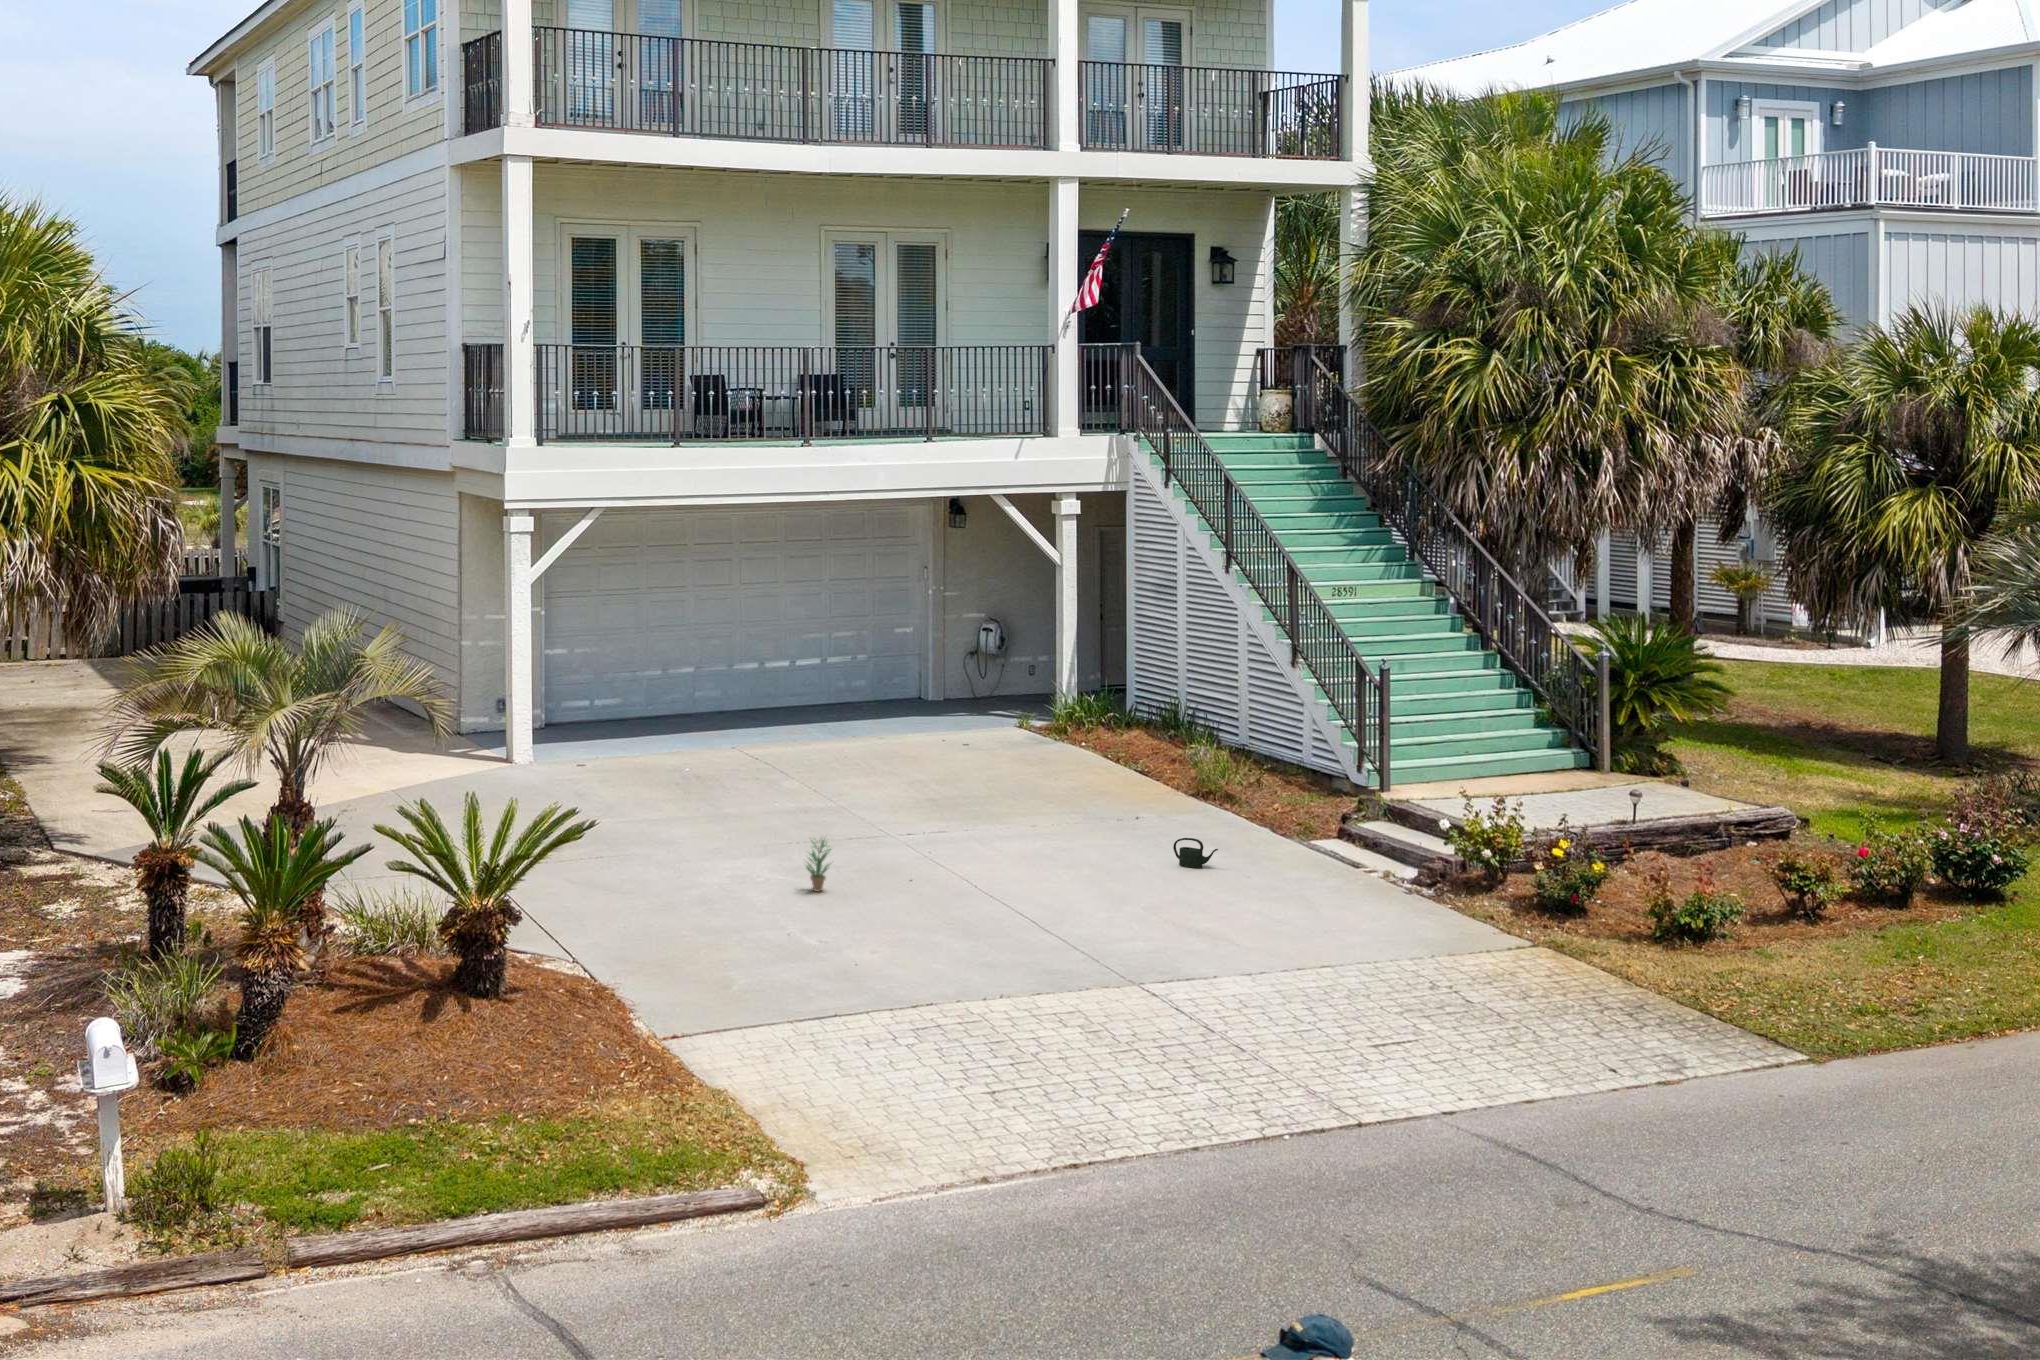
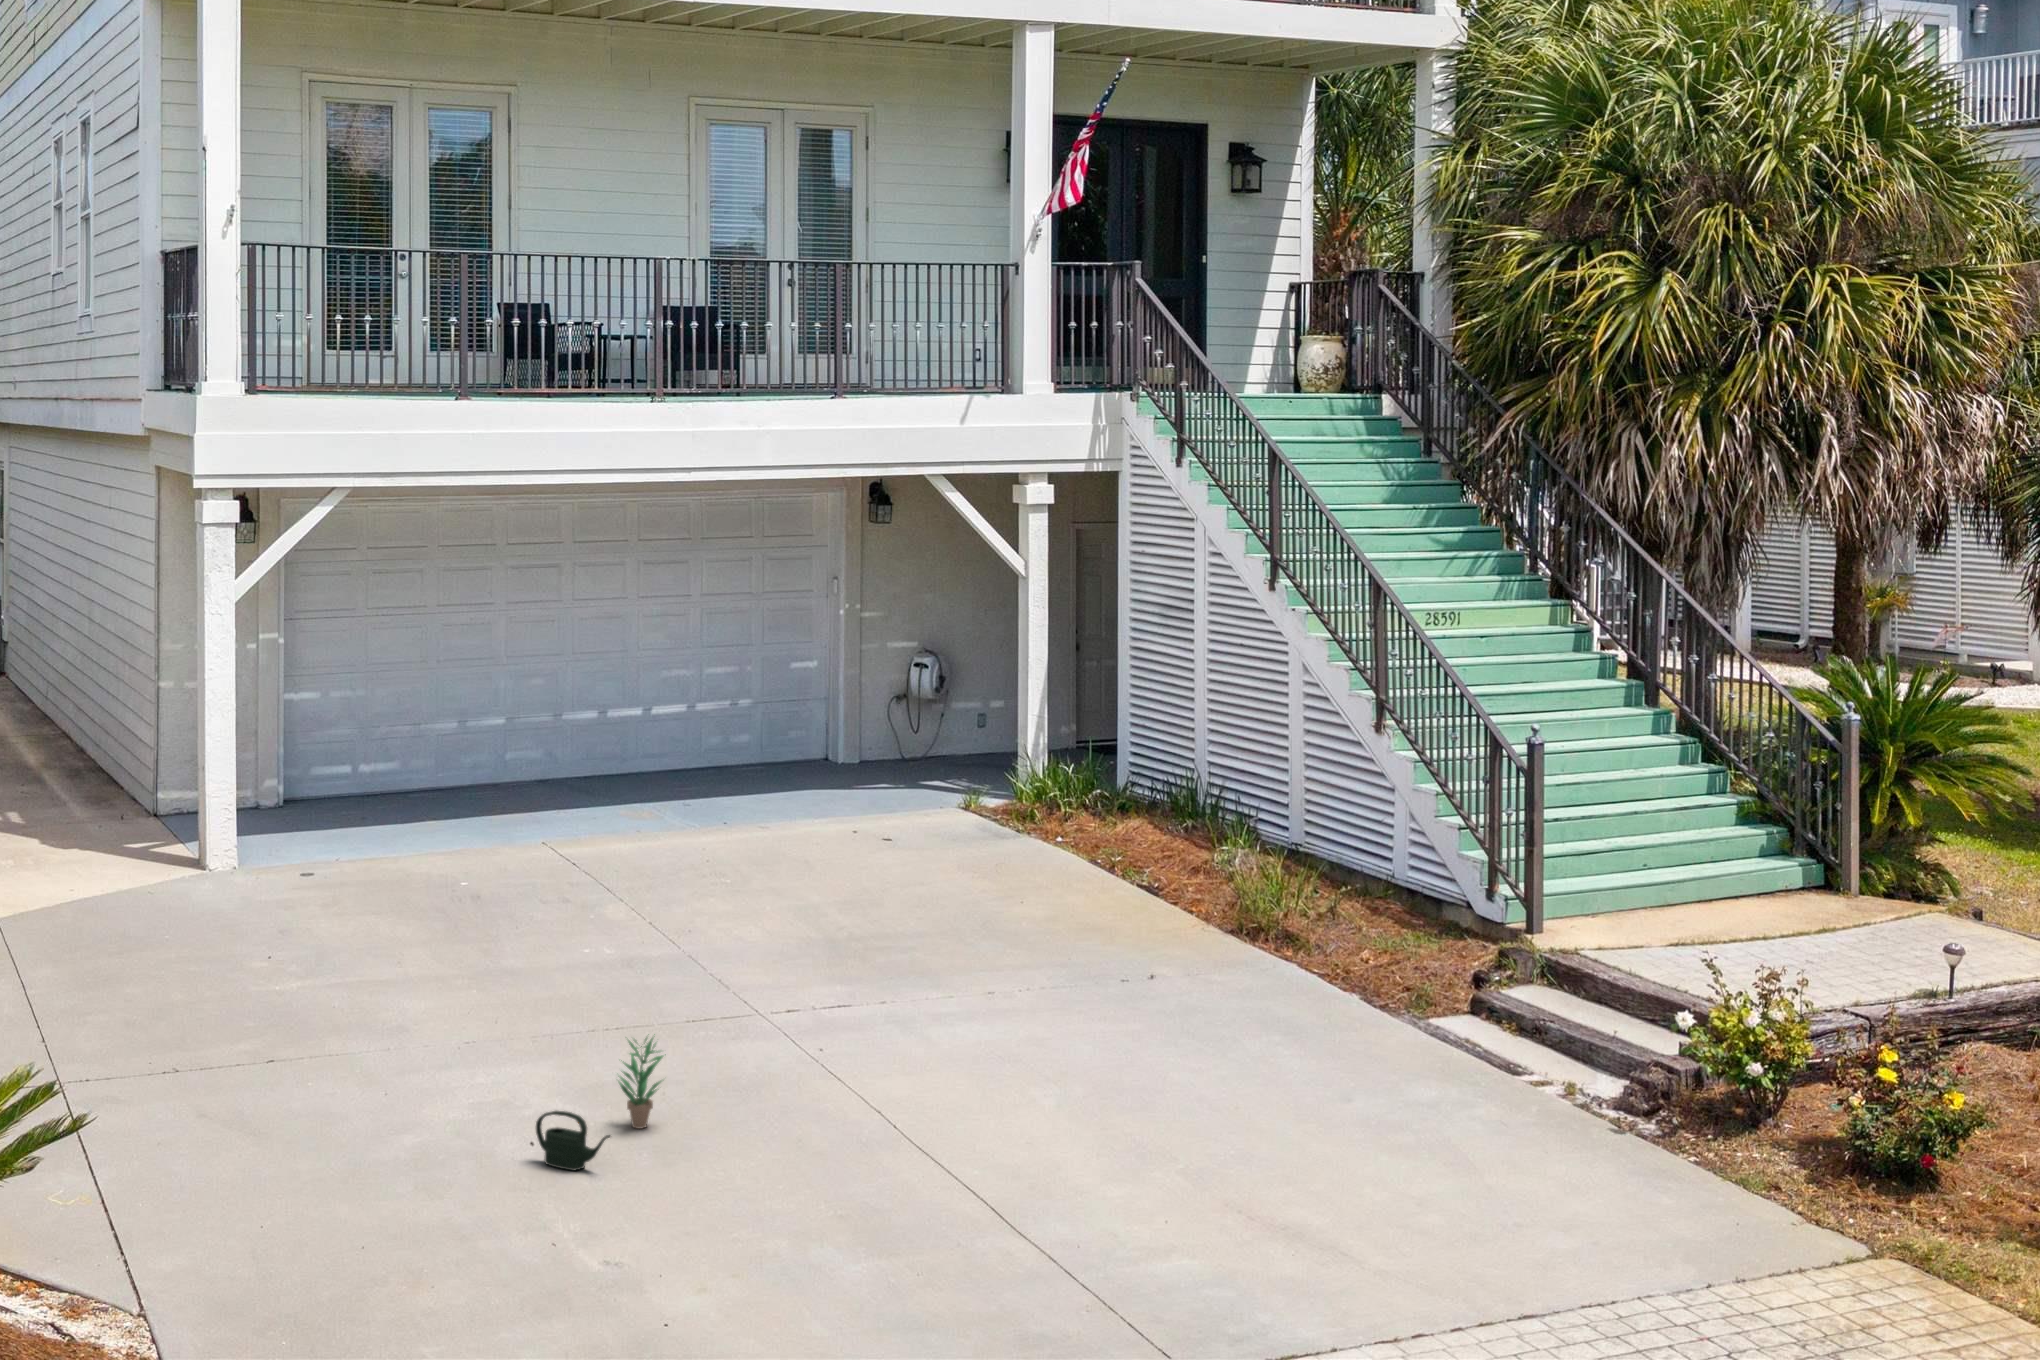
watering can: present [1173,838,1218,868] -> present [536,1111,611,1171]

